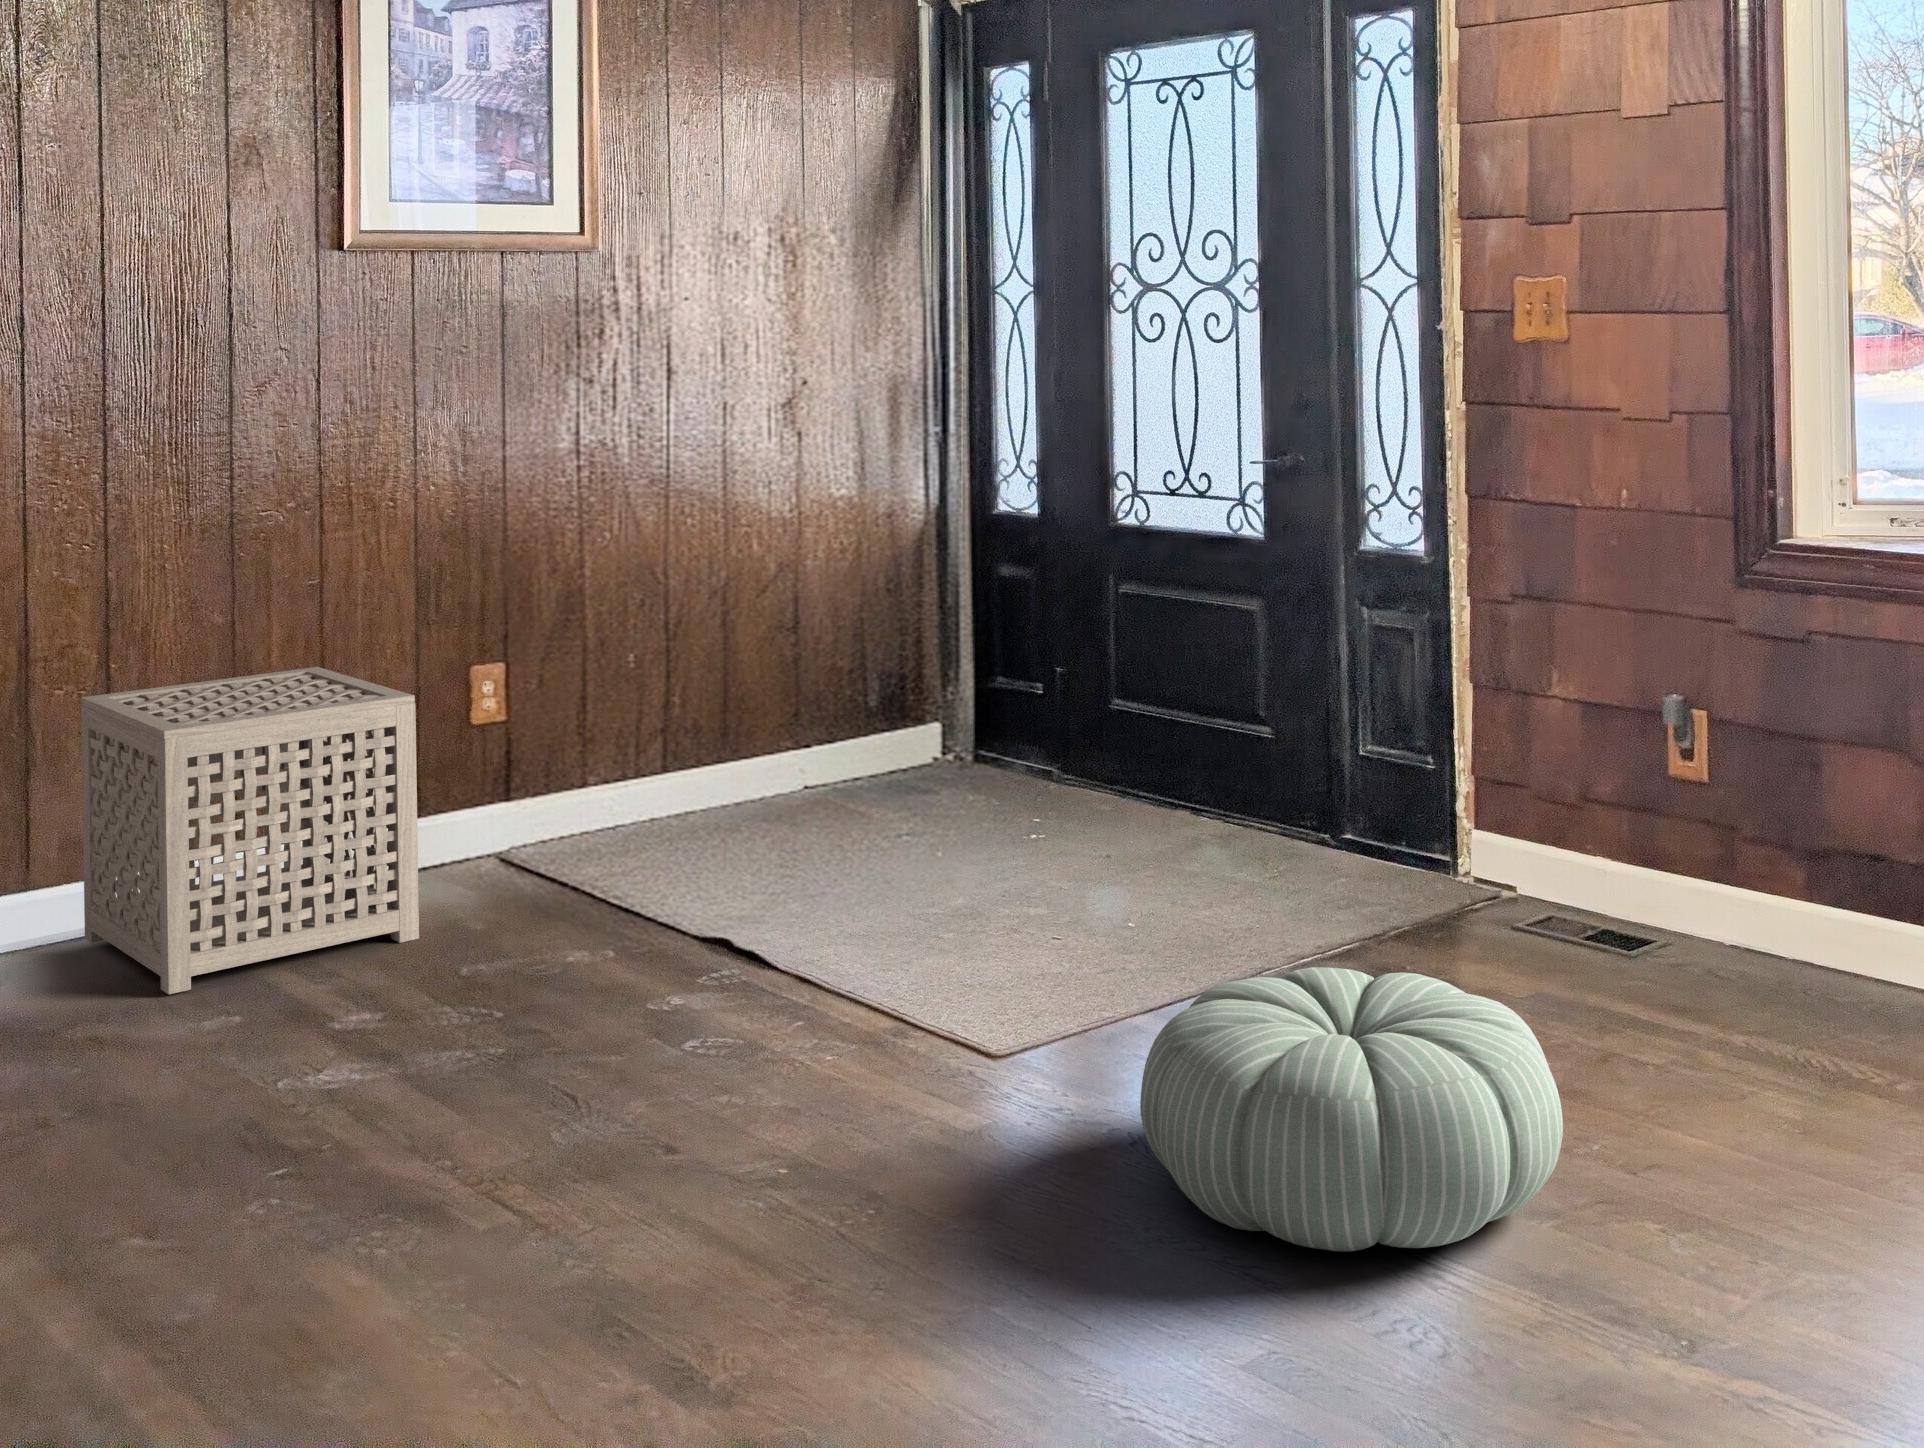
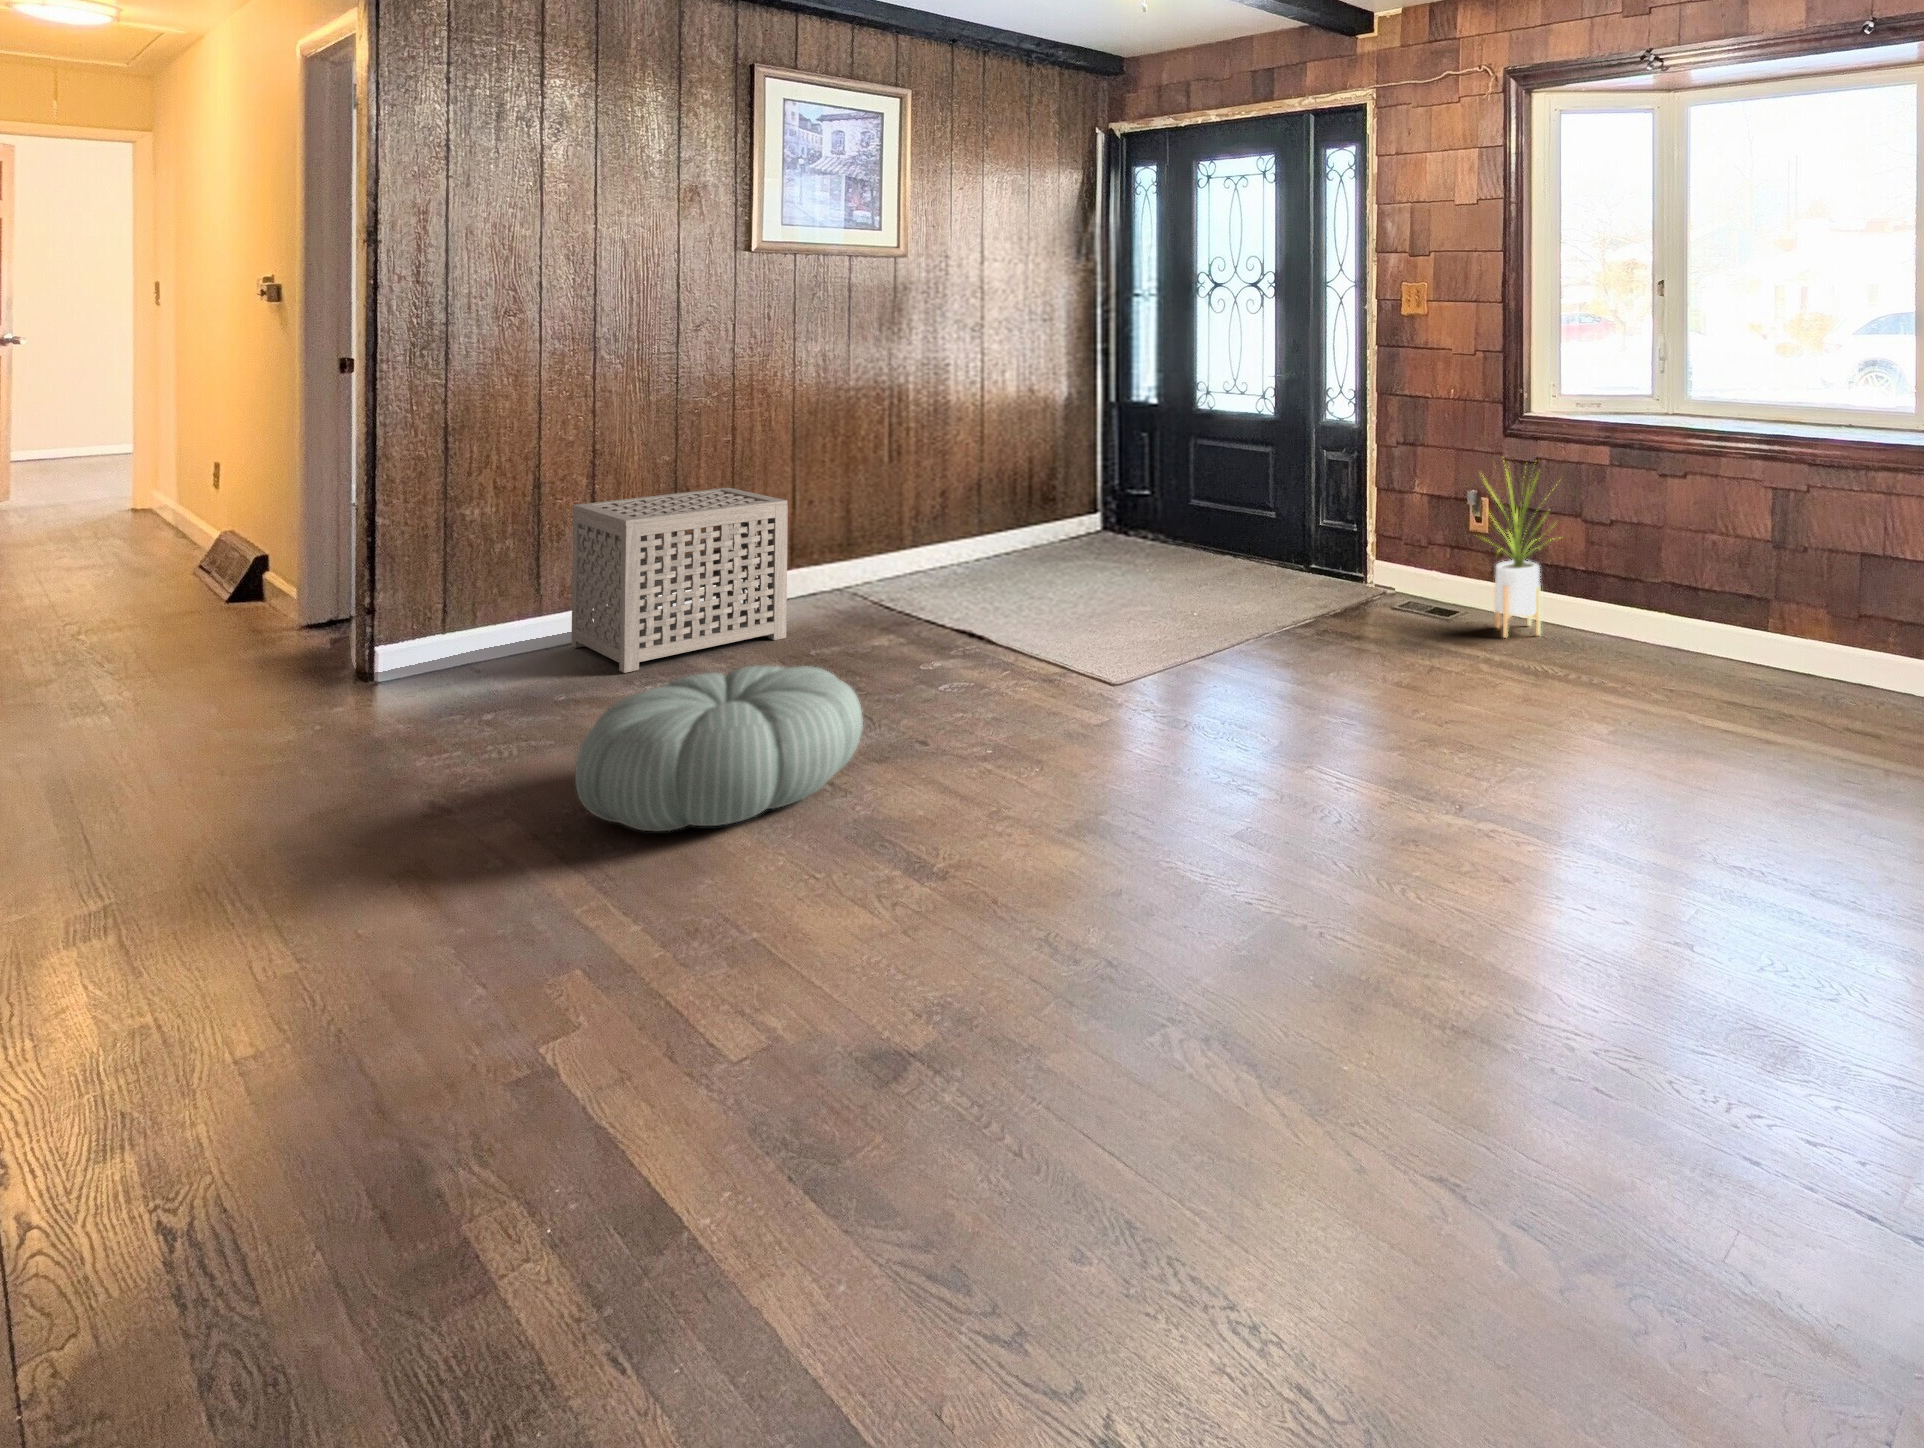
house plant: none [1666,631,1871,1004] -> present [1489,474,1541,637]
pouf: present [1140,967,1563,1252] -> present [575,665,863,831]

